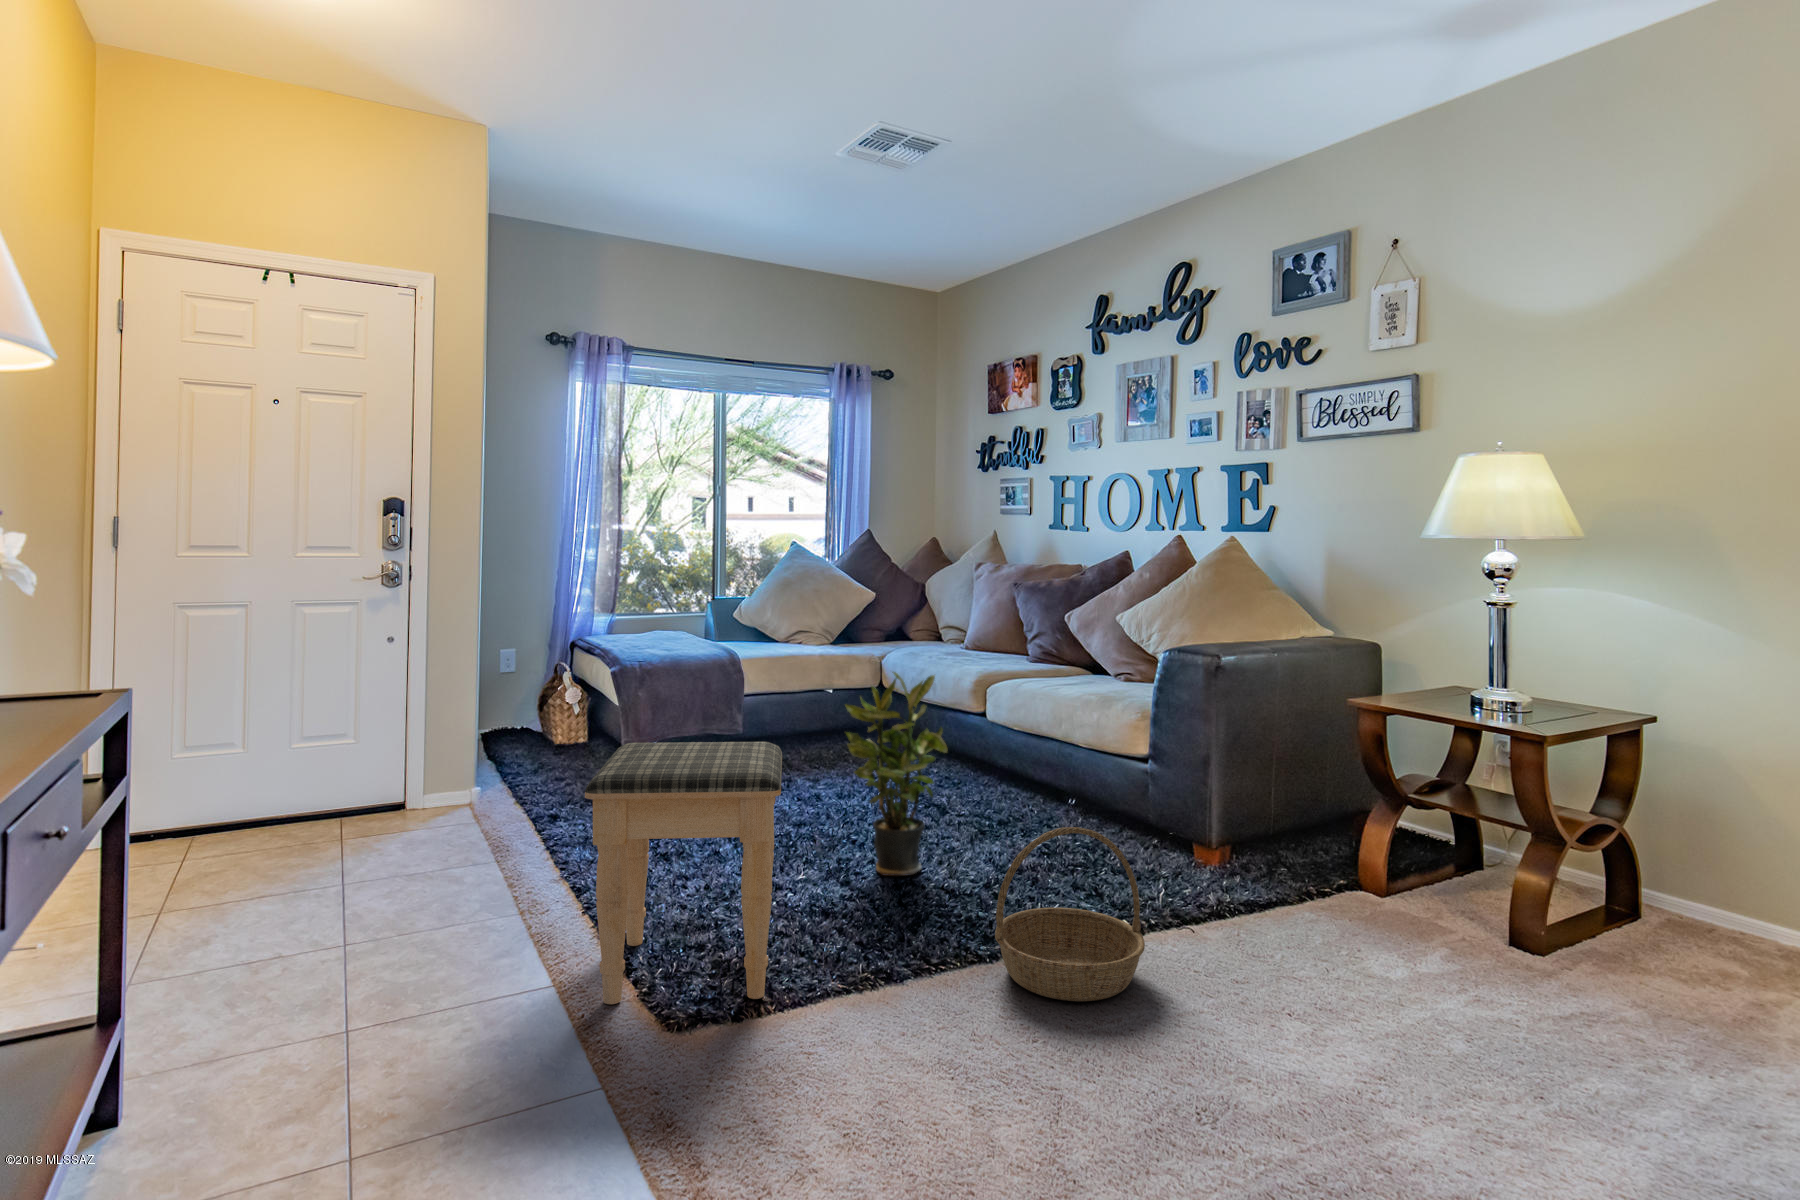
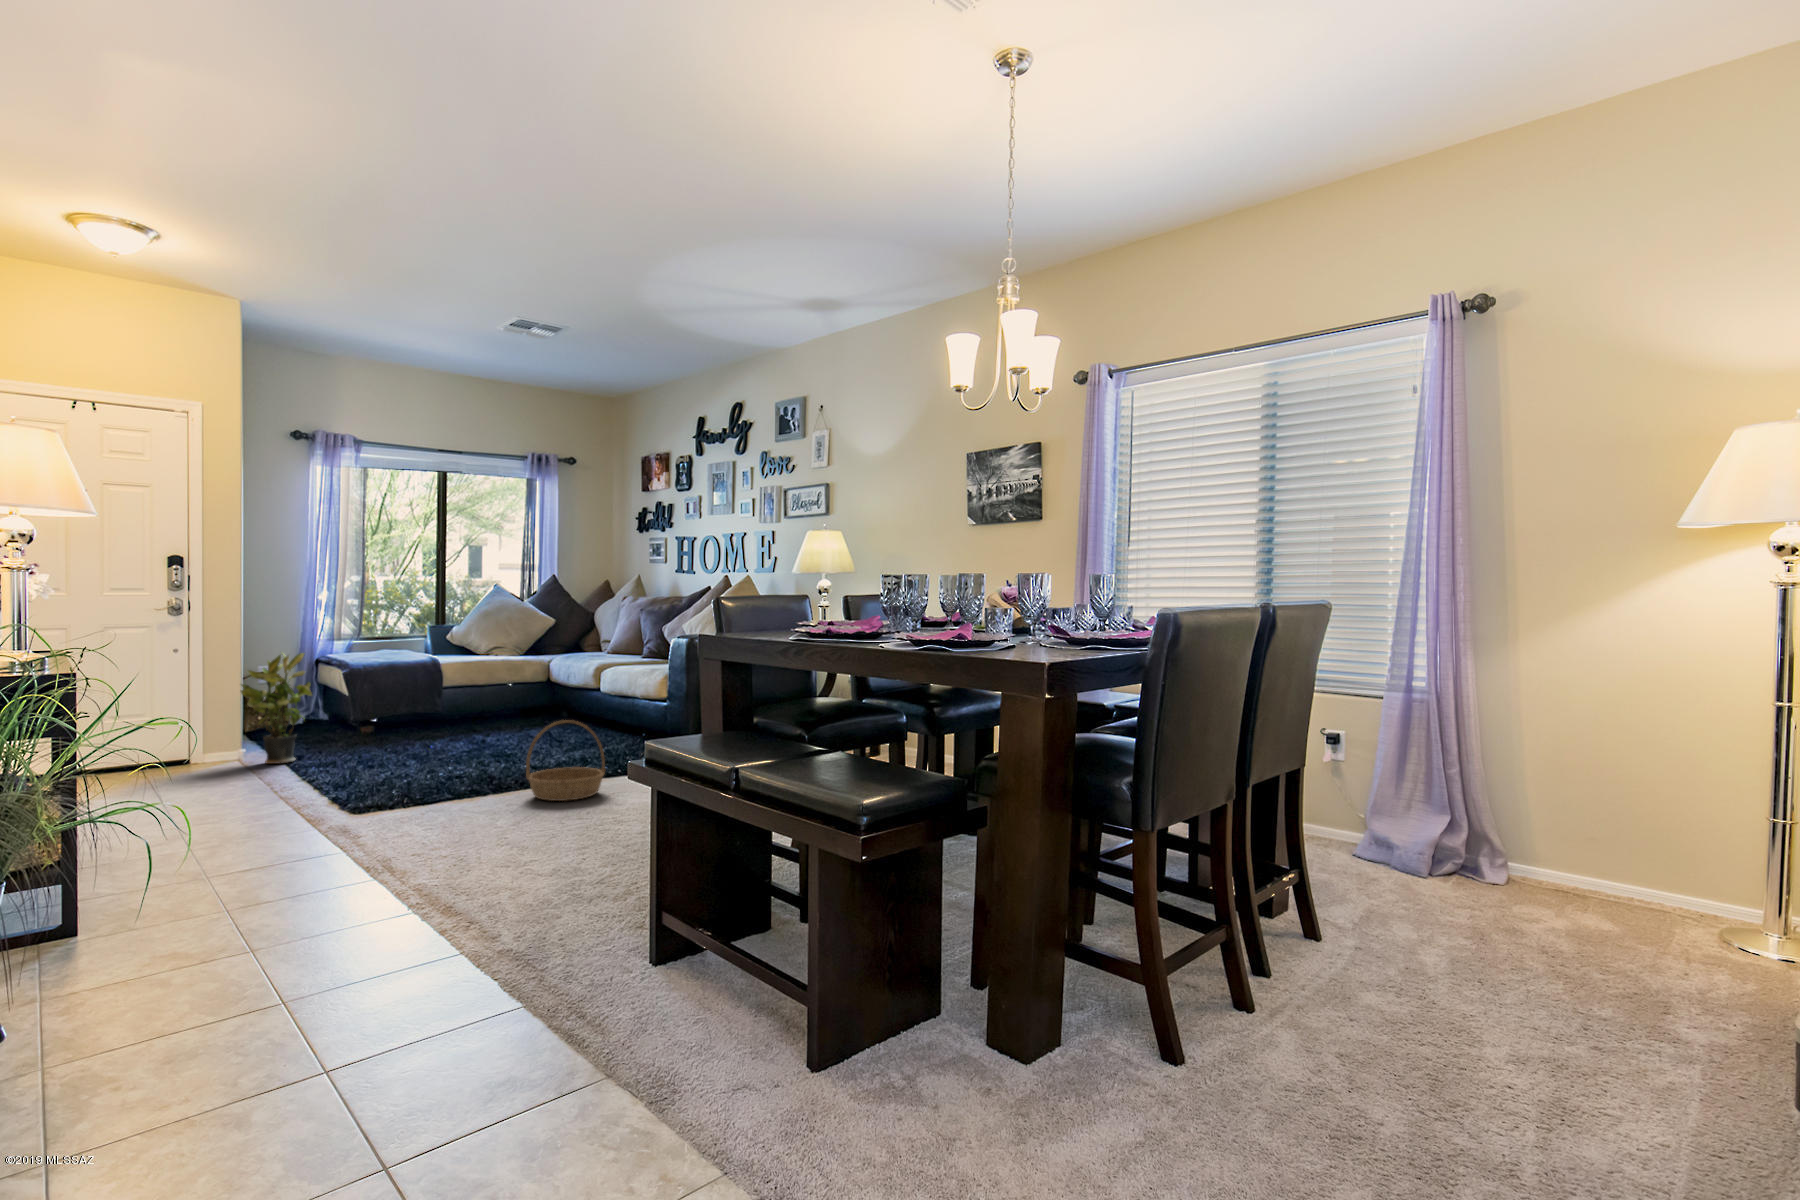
potted plant: present [845,672,948,876] -> present [241,653,312,764]
footstool: present [585,742,782,1004] -> none [298,687,420,813]

